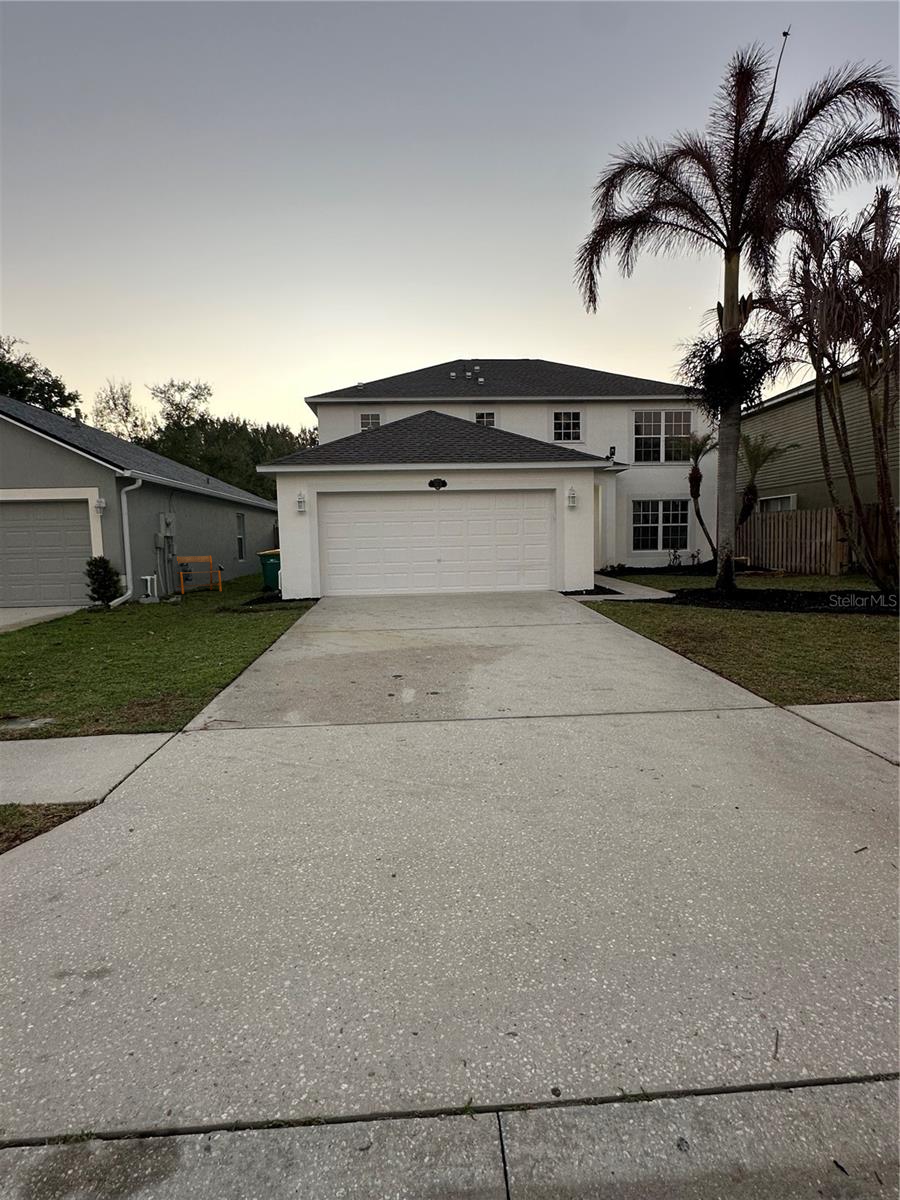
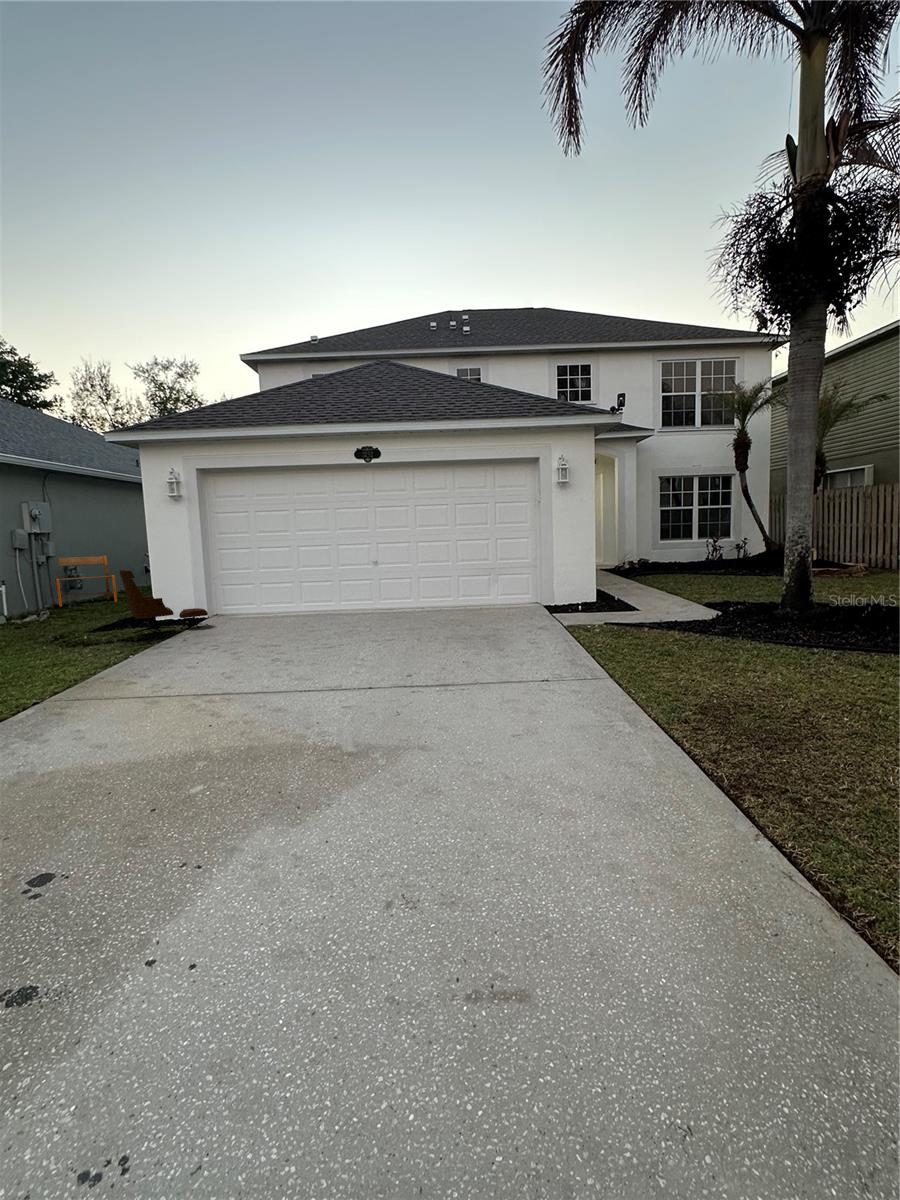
lounge chair: none [271,563,324,608] -> present [120,570,208,634]

